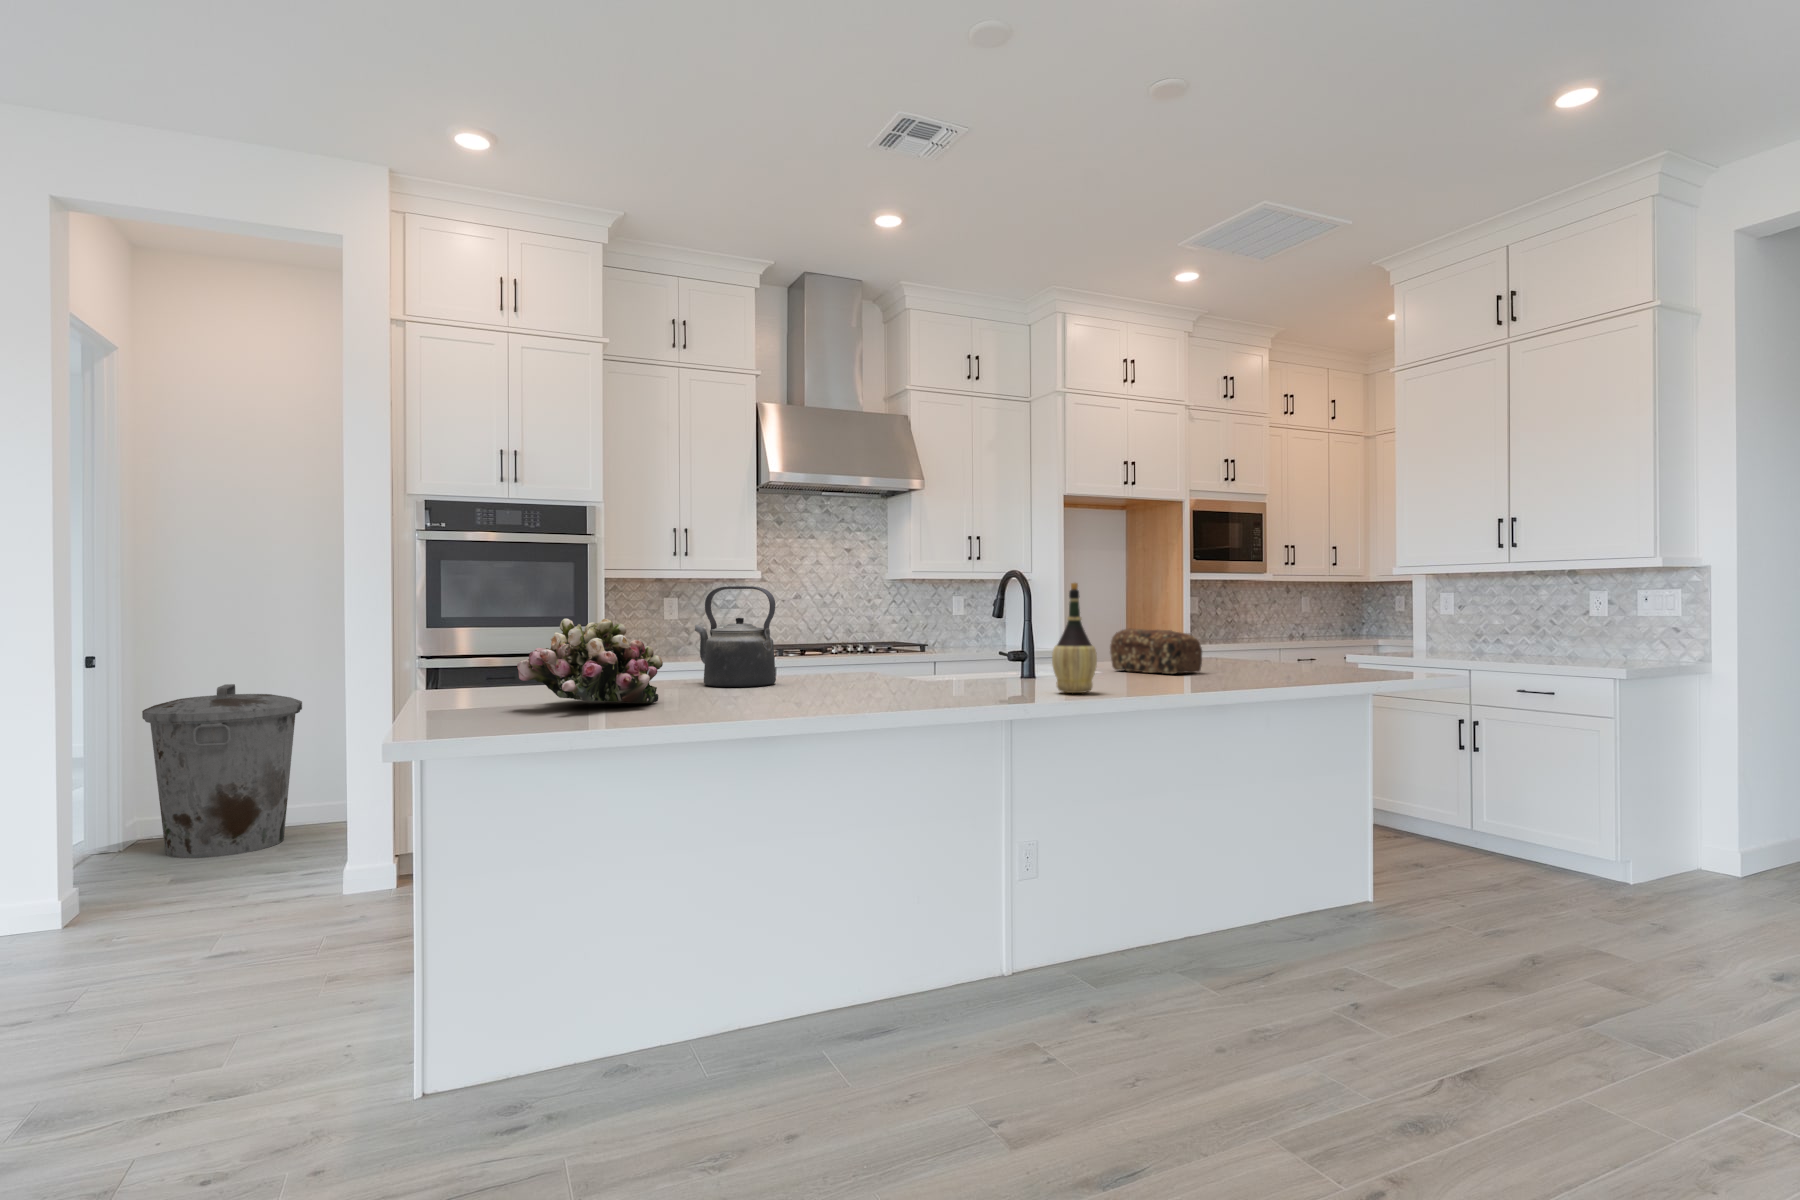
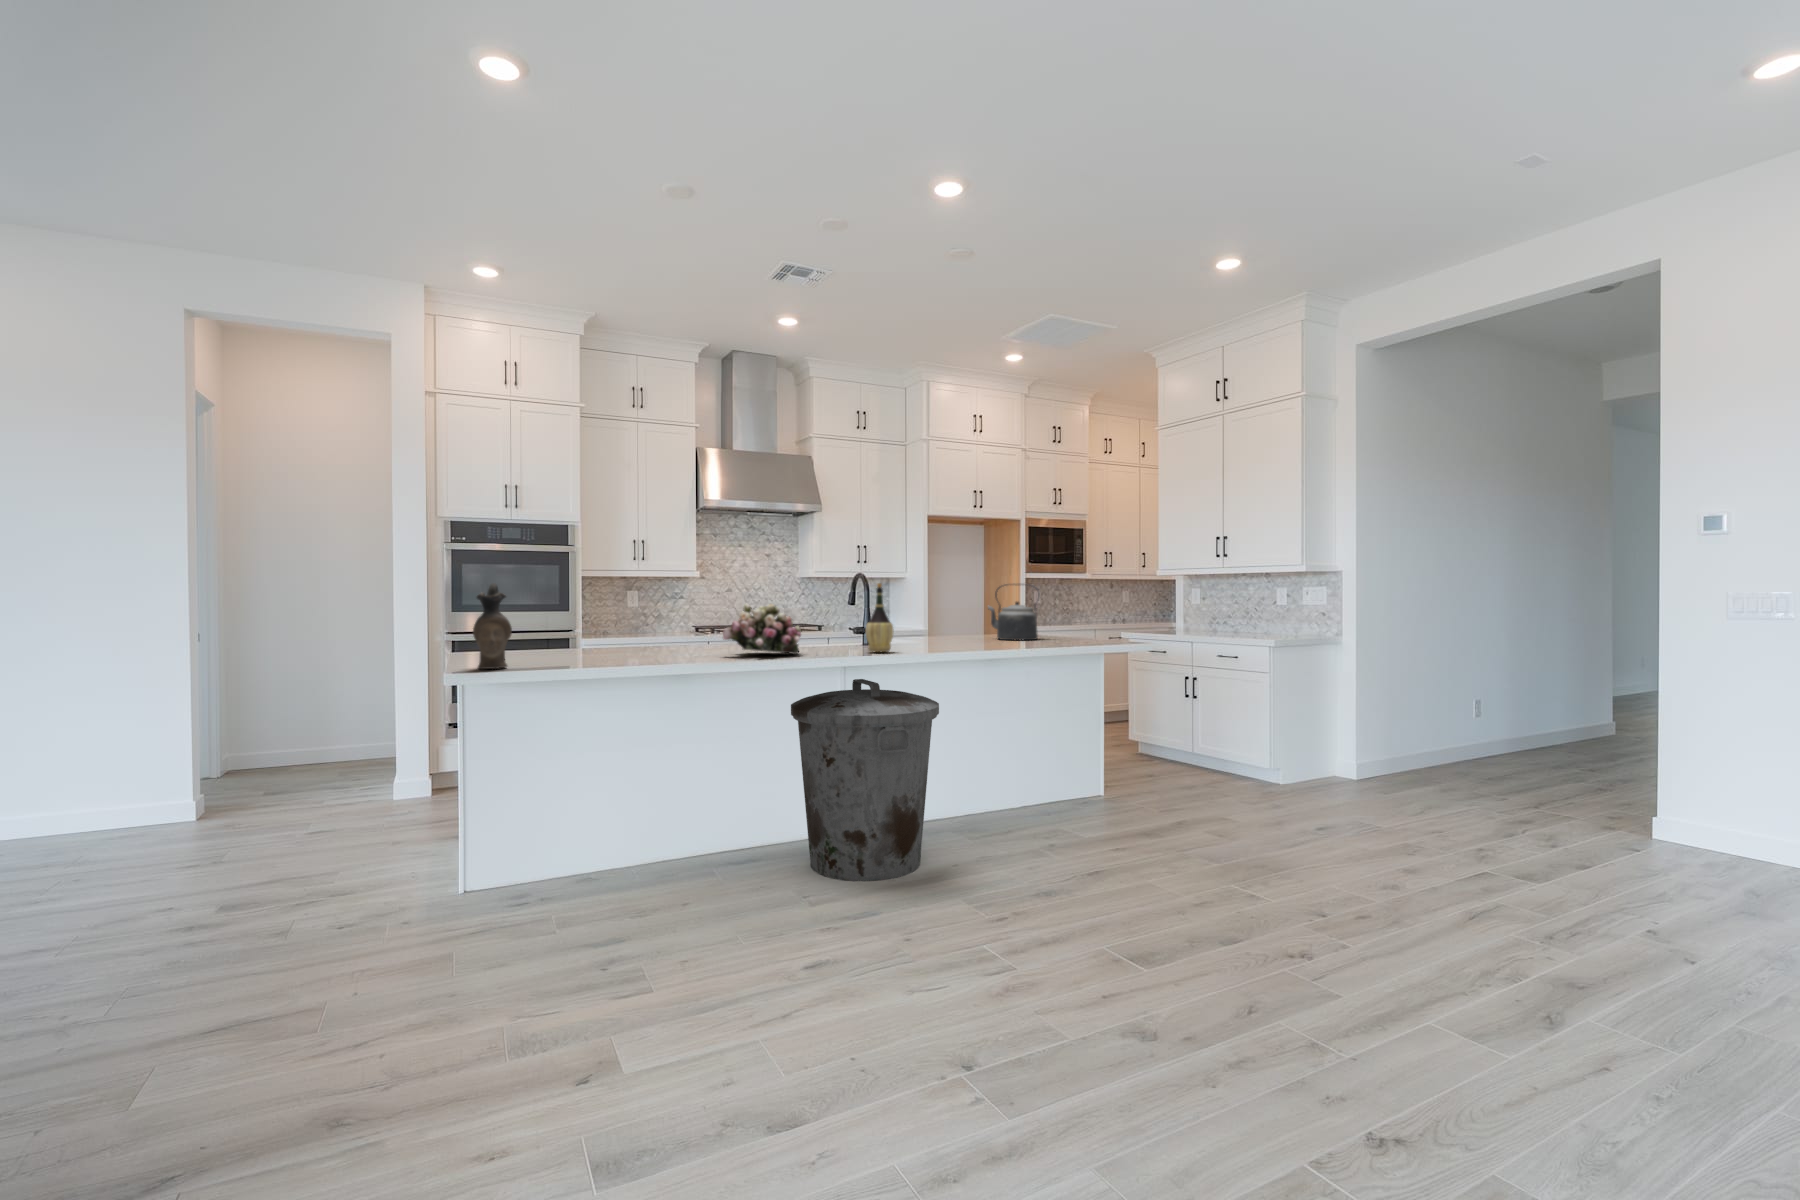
ceramic pitcher: none [432,582,498,728] -> present [473,583,512,669]
kettle: present [695,586,776,687] -> present [988,584,1040,640]
flower arrangement: present [517,619,663,703] -> present [723,604,801,654]
bread loaf: present [1110,629,1202,674] -> none [926,613,983,642]
trash can: present [142,684,302,858] -> present [791,679,939,882]

